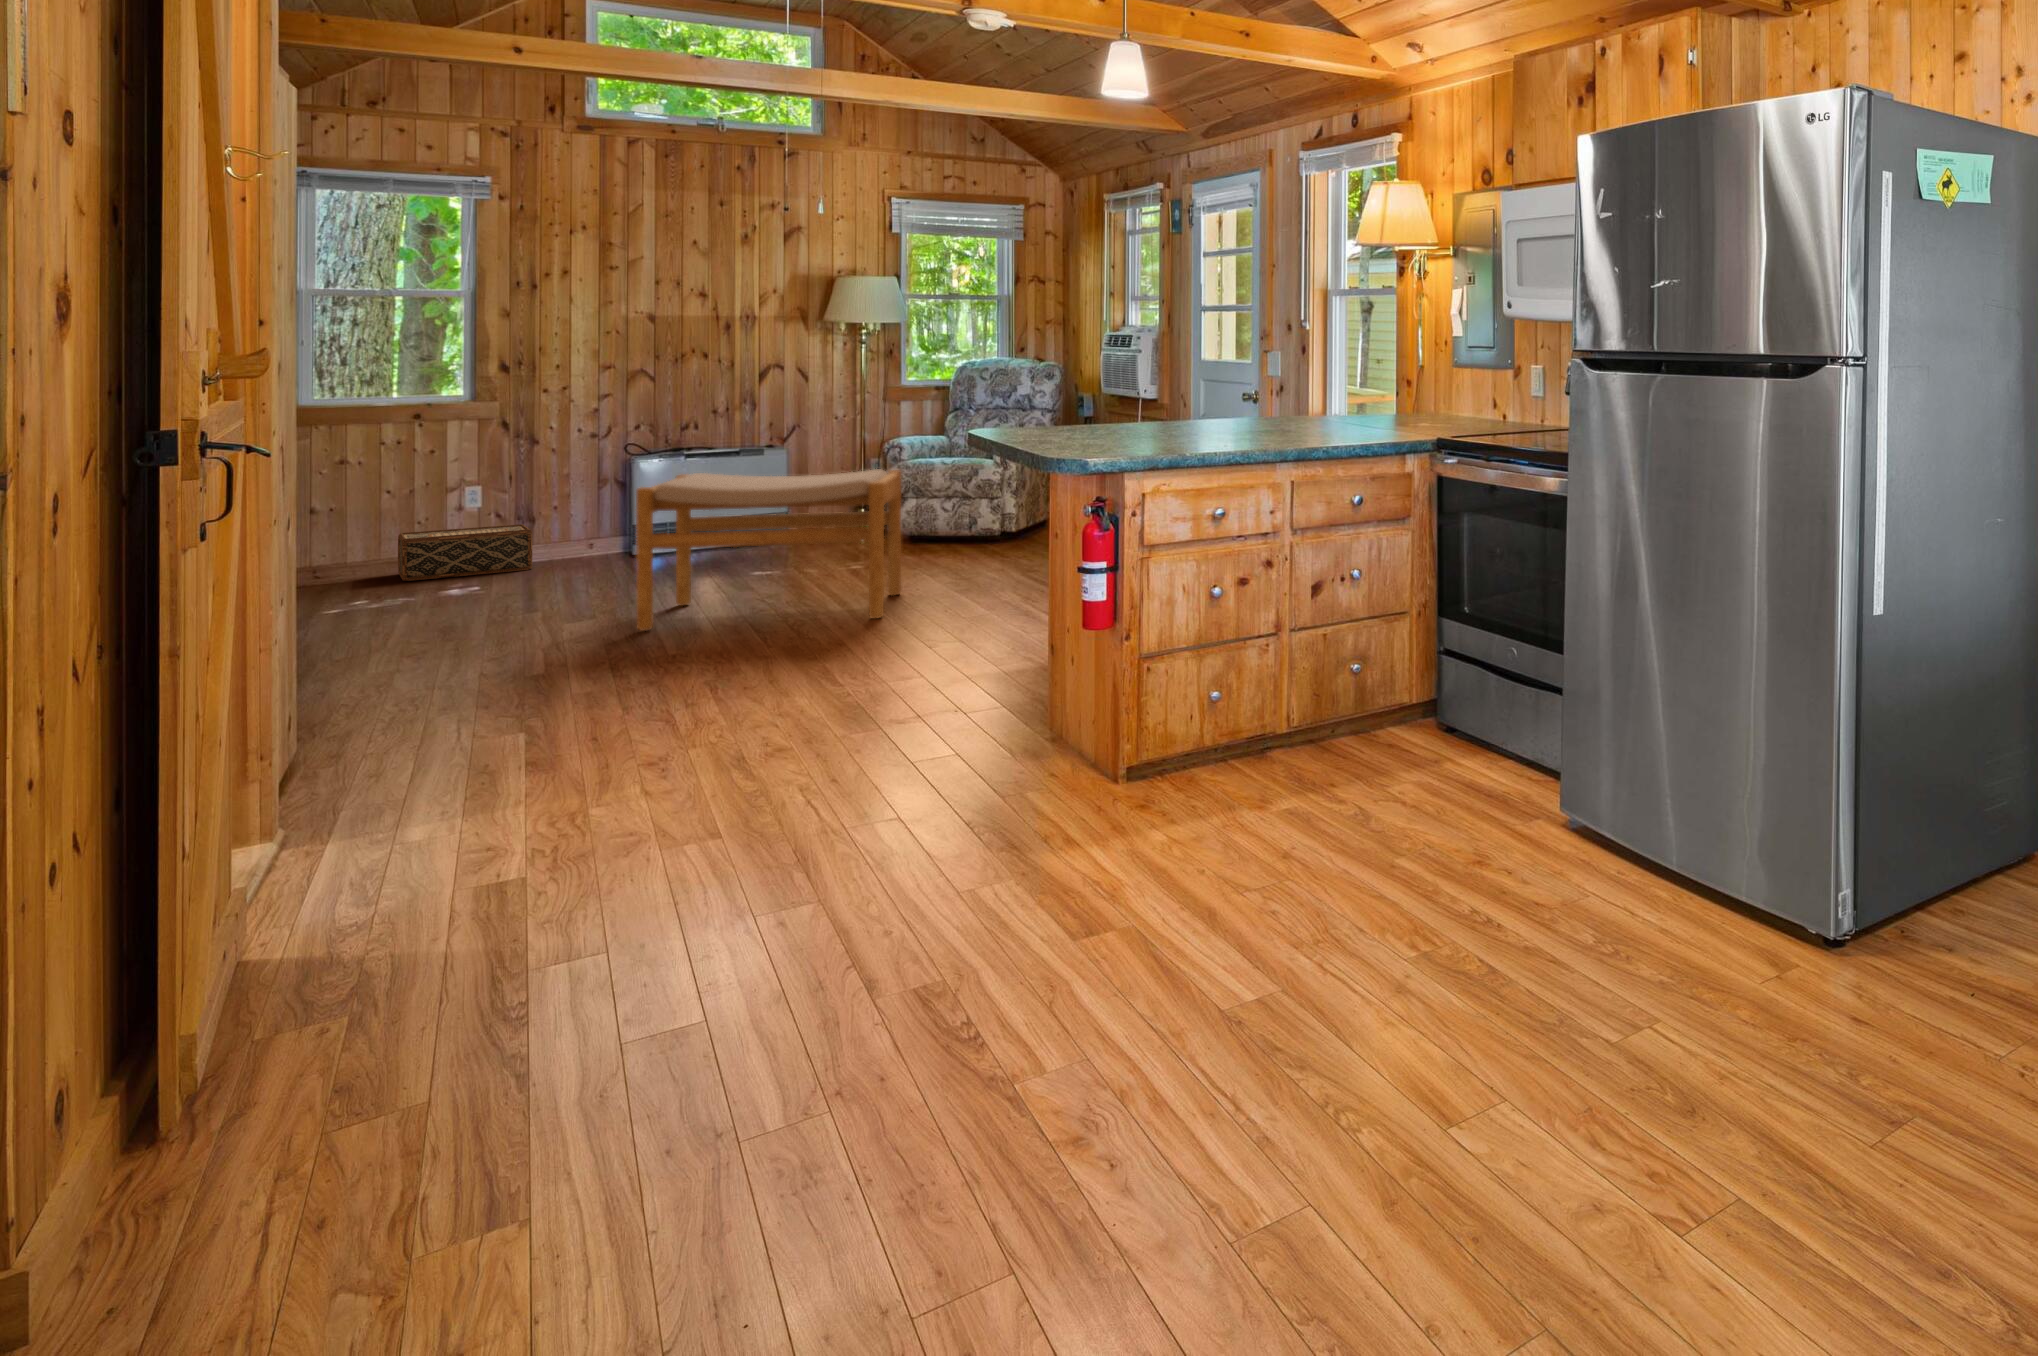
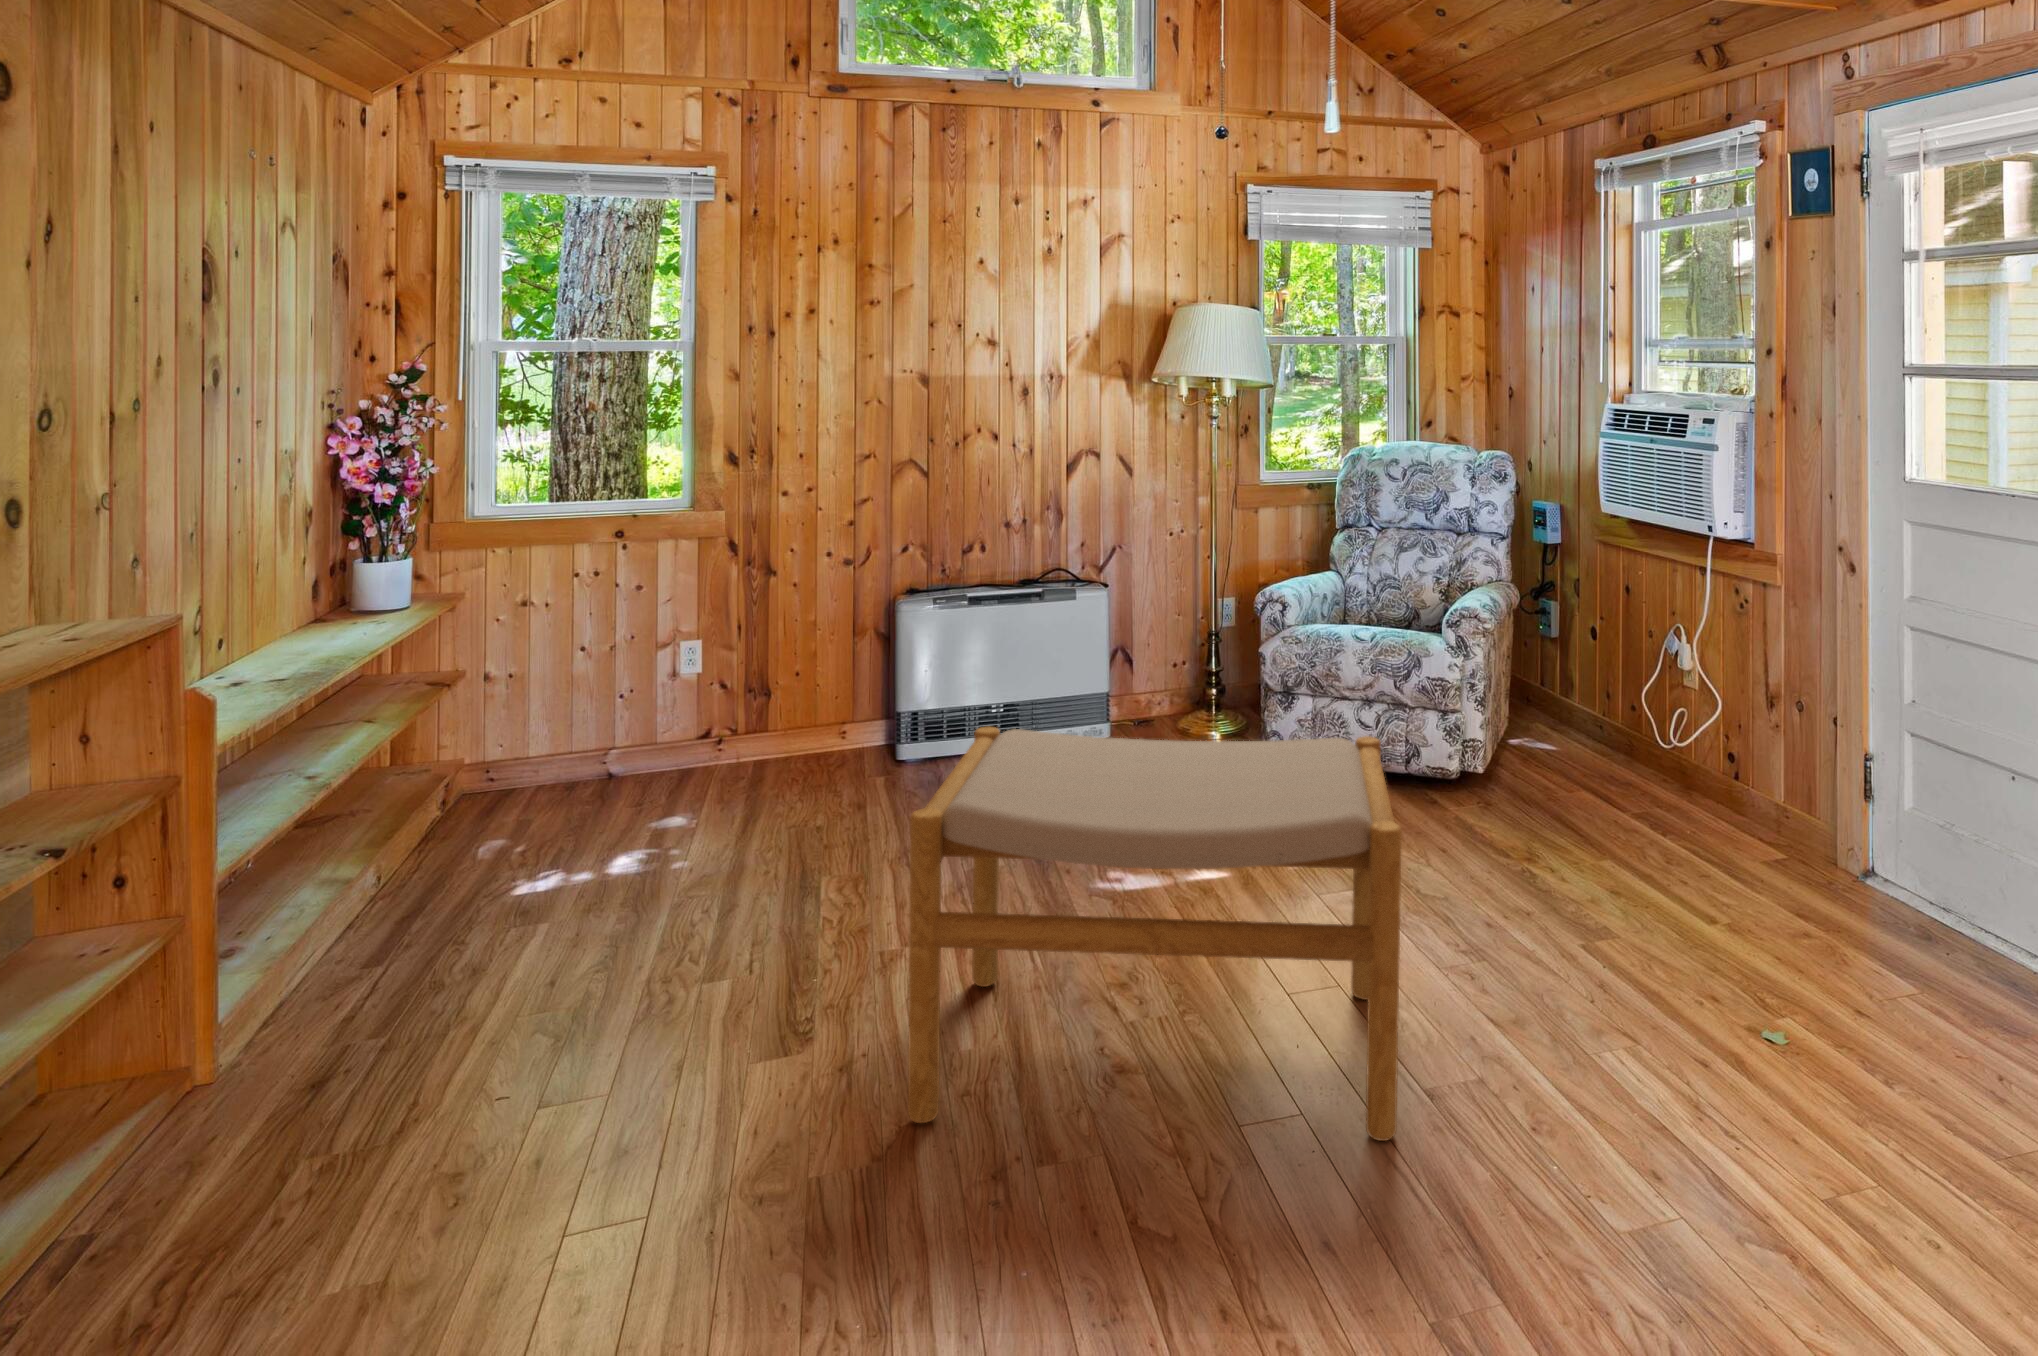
woven basket: present [398,524,532,581] -> none [584,704,760,810]

